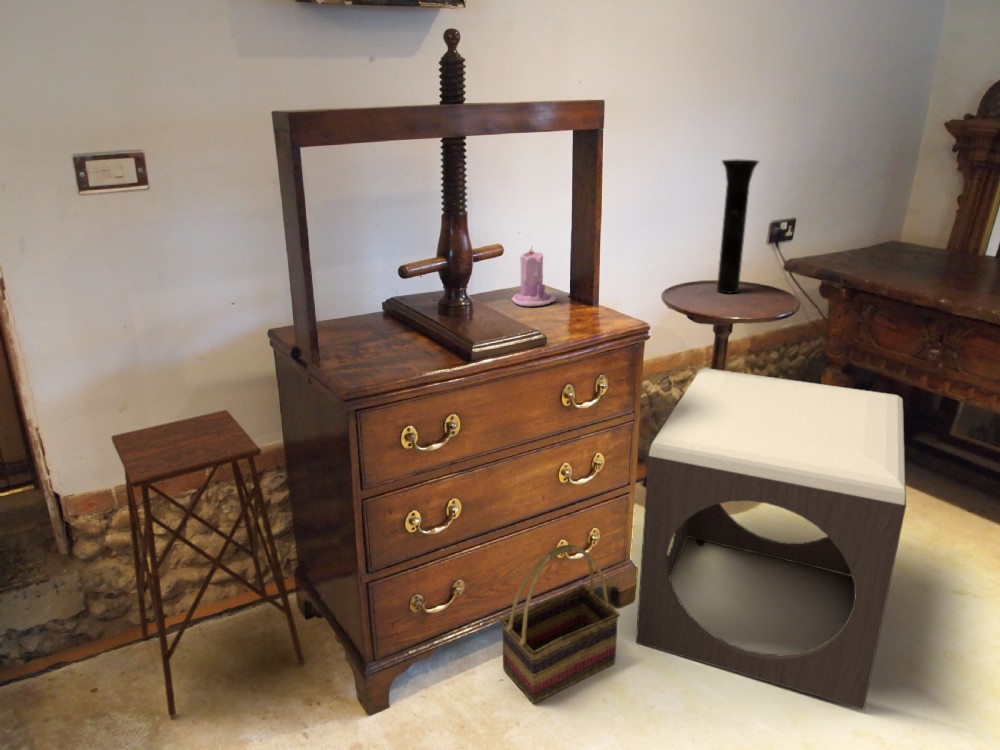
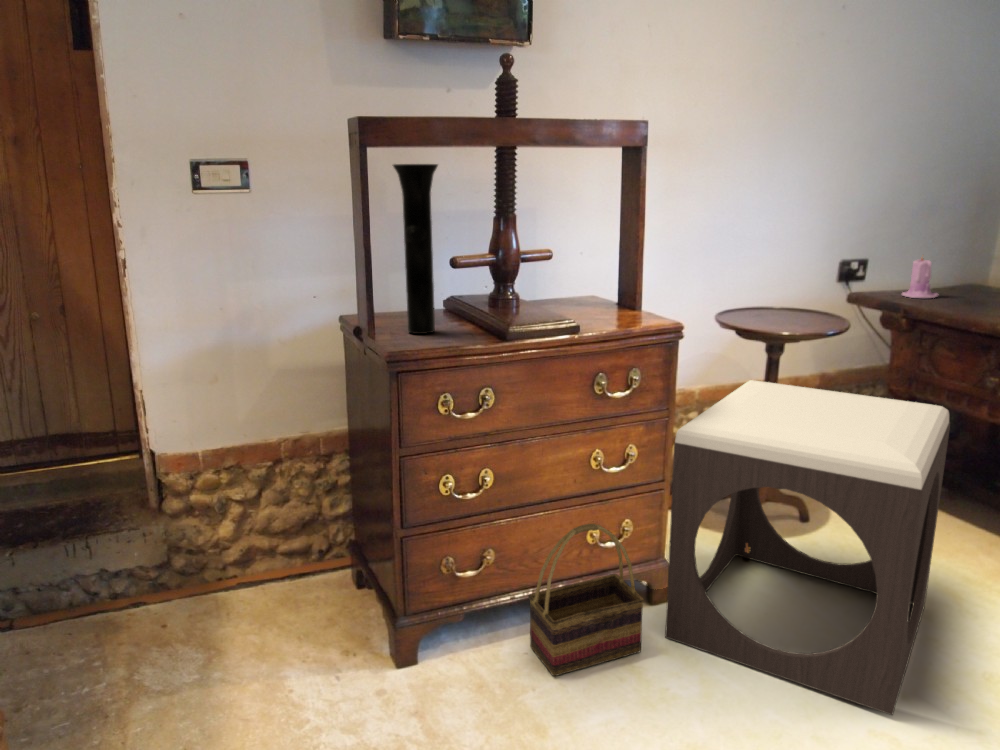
vase: present [717,159,758,293] -> present [393,164,438,334]
candle: present [512,248,556,306] -> present [902,258,938,299]
side table: present [111,410,304,716] -> none [201,389,349,654]

